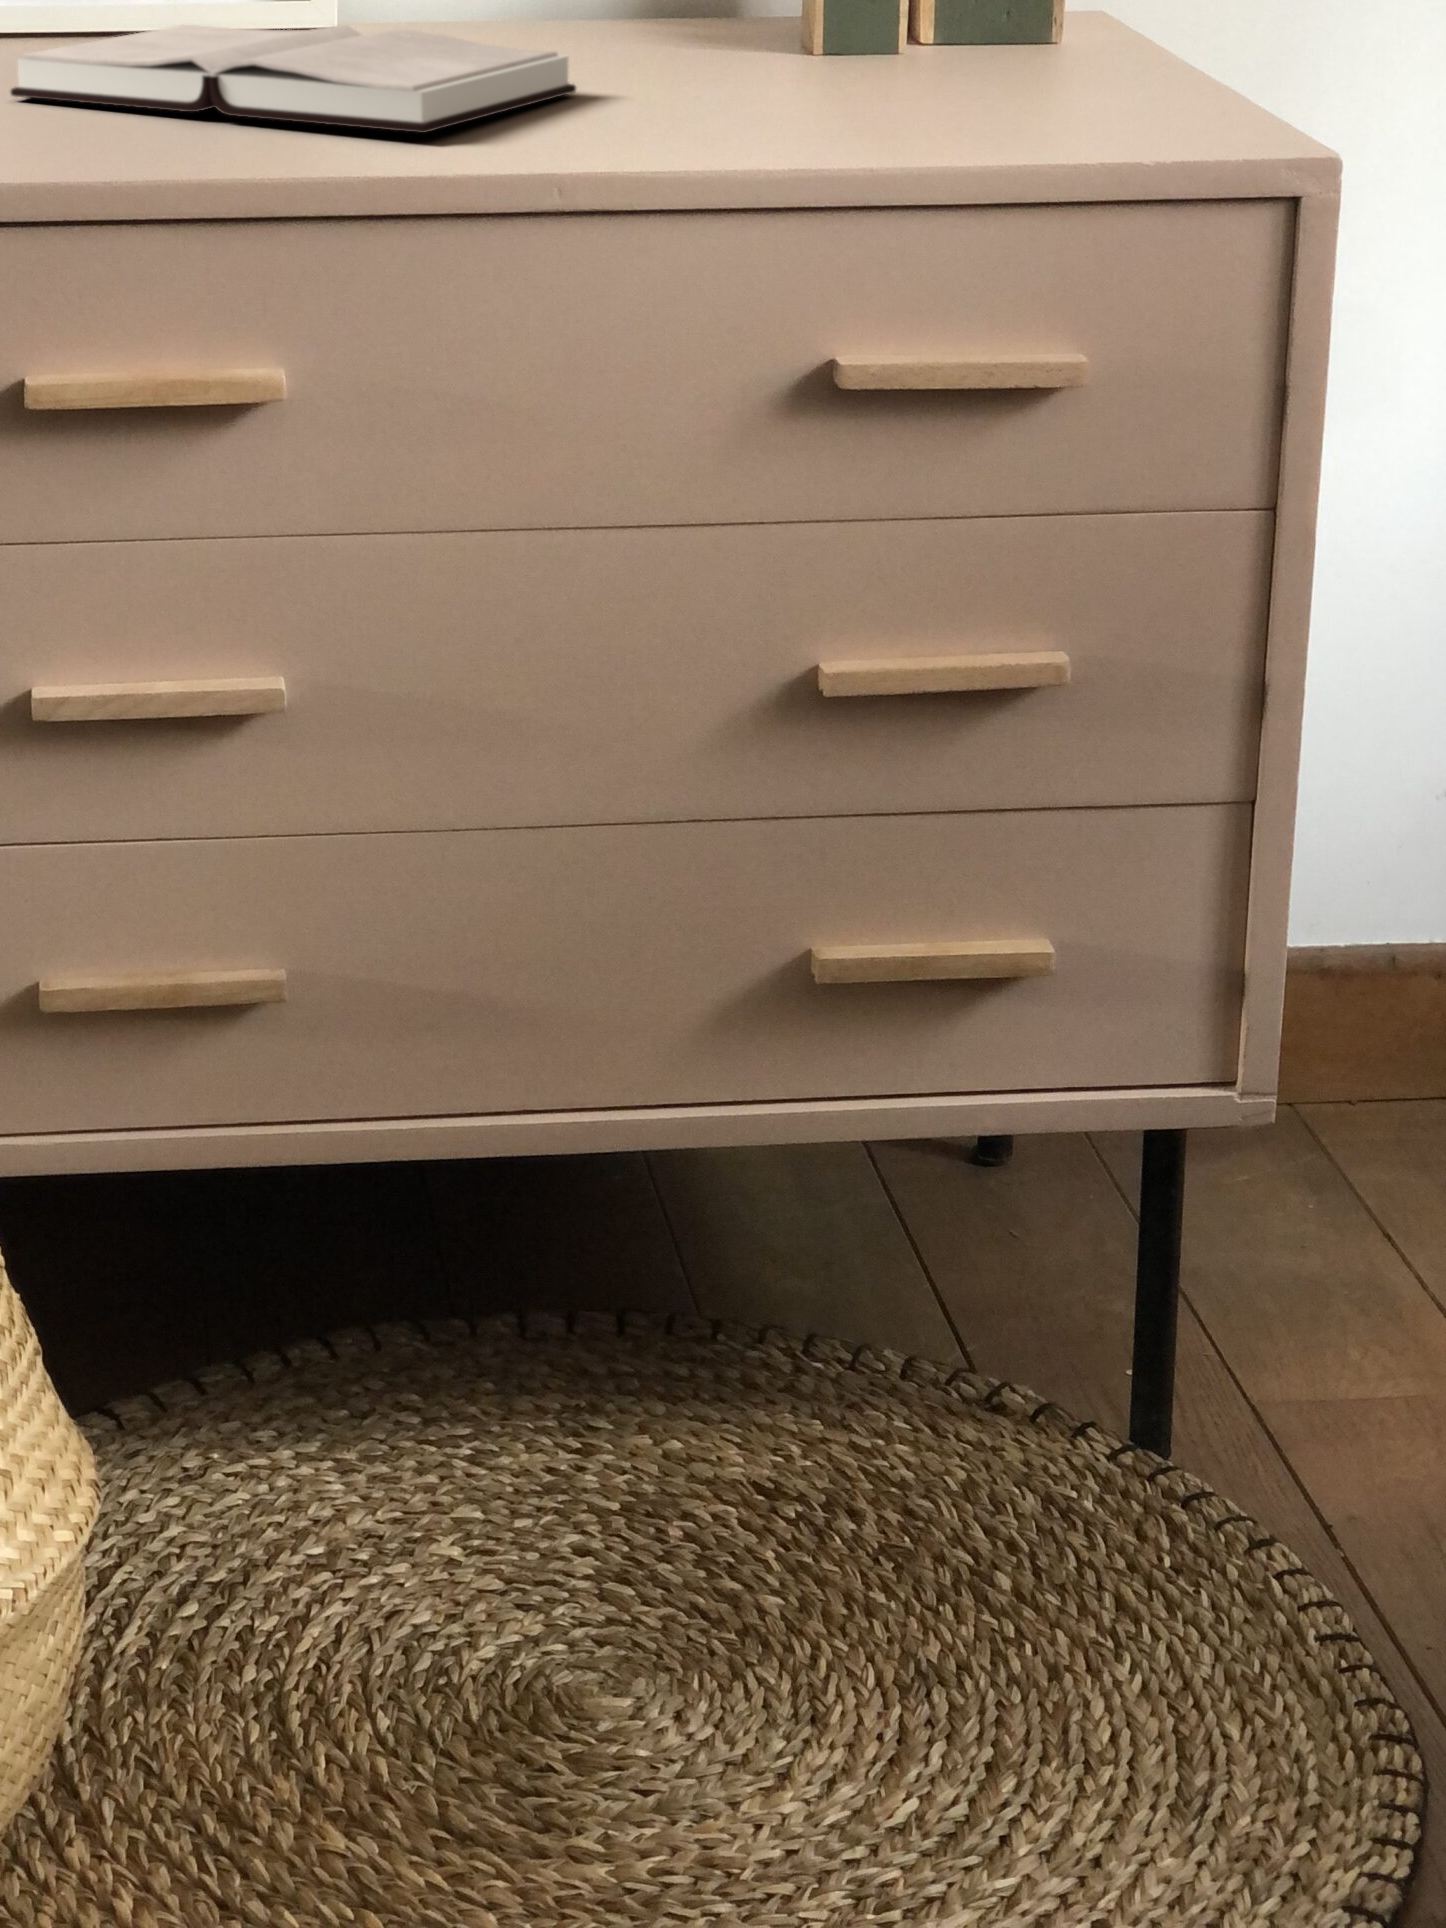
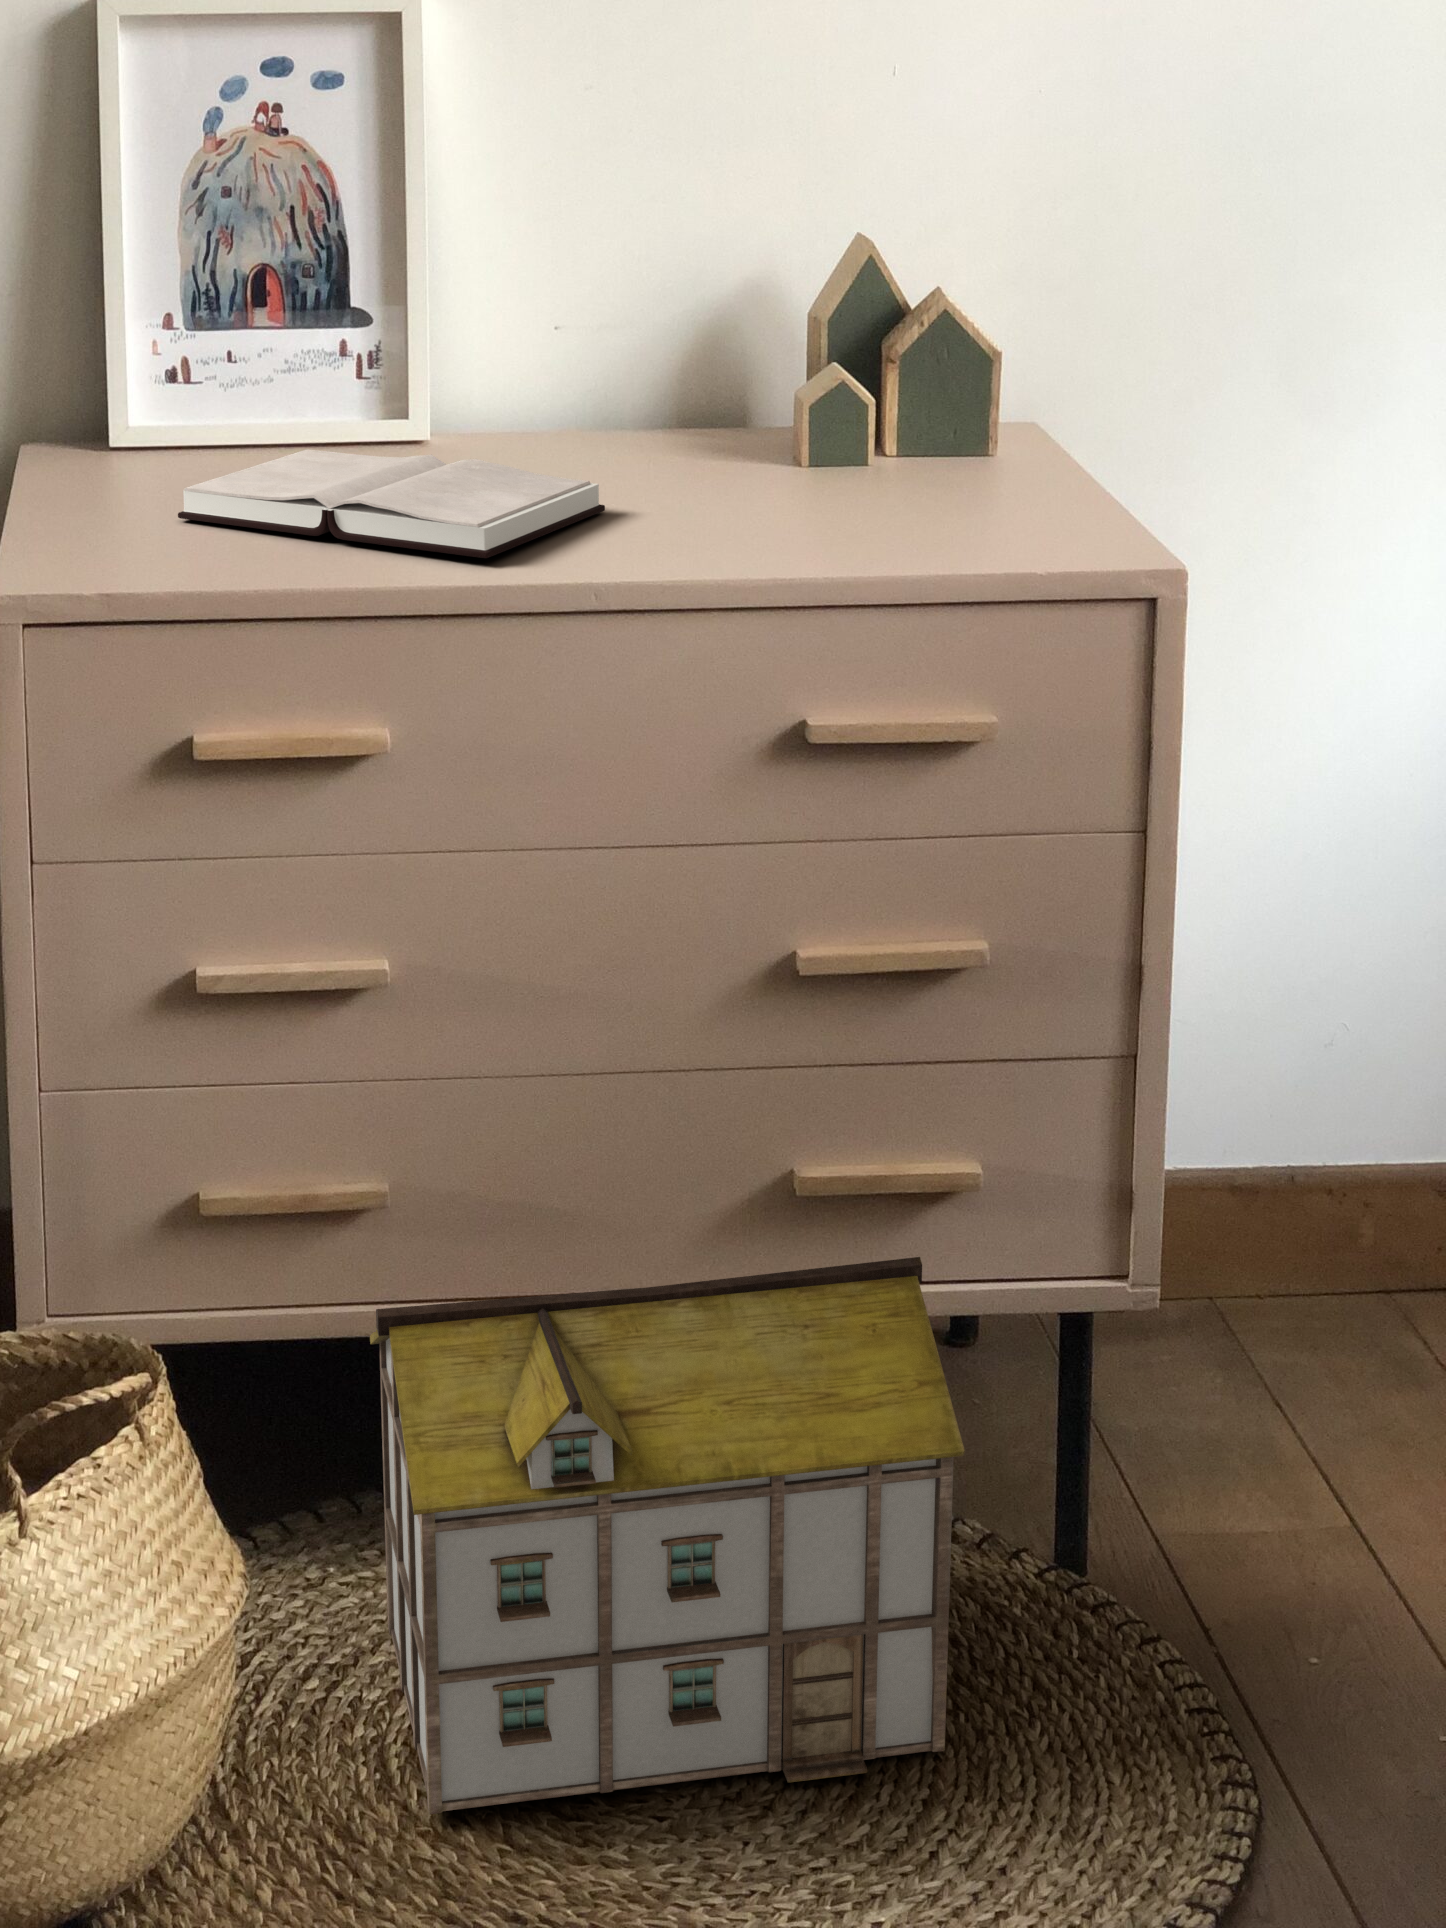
toy house: none [265,1062,1052,1789] -> present [370,1257,965,1814]

